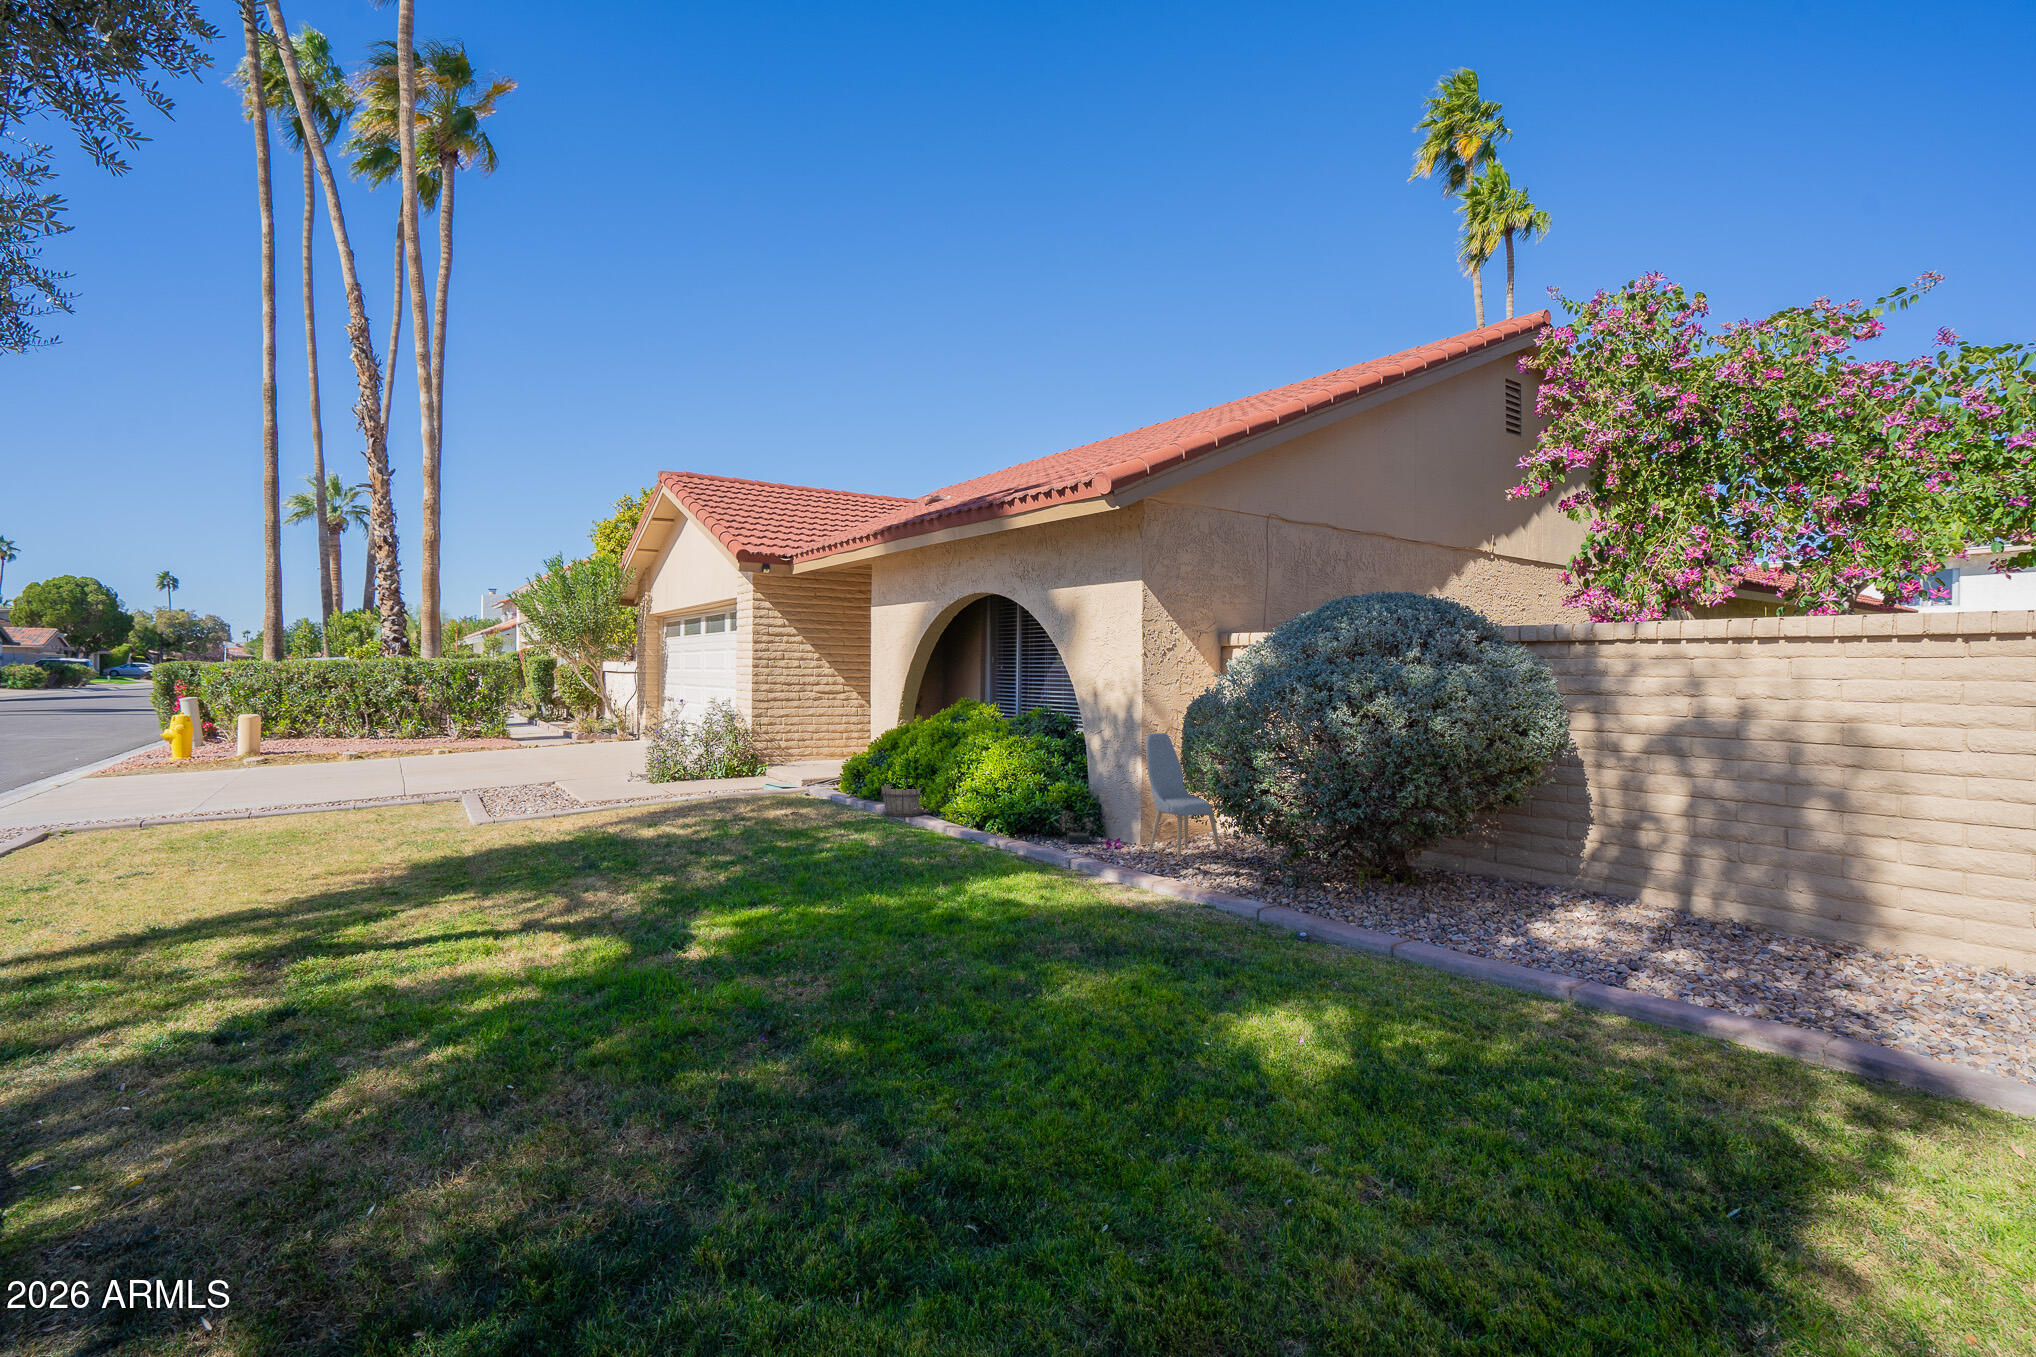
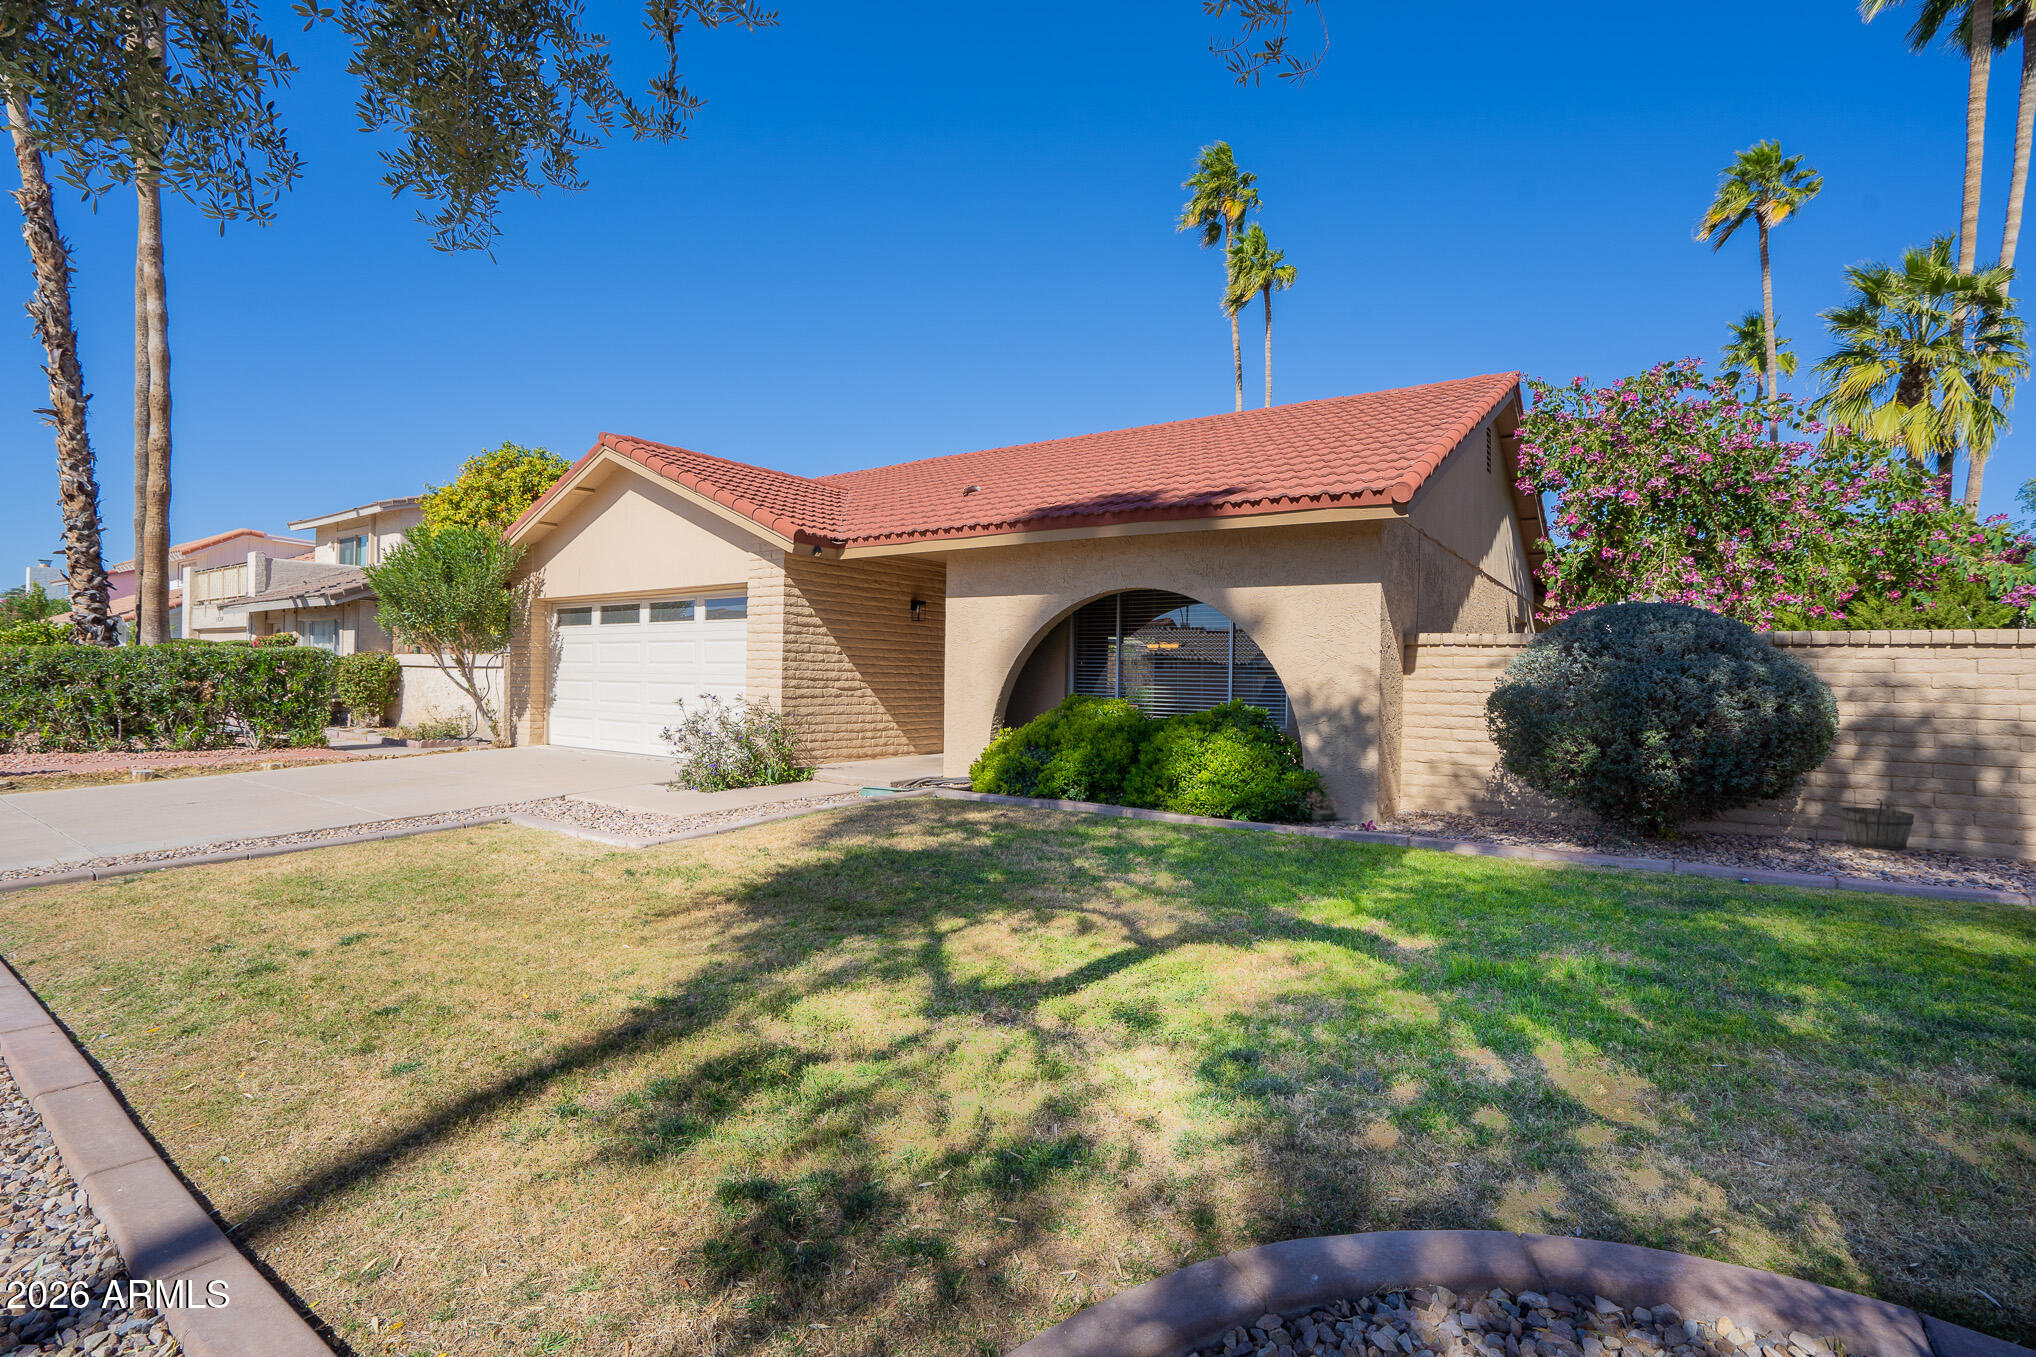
chair: present [1146,733,1222,861] -> none [1388,718,1462,828]
wooden bucket: present [881,778,922,817] -> present [1840,799,1914,849]

